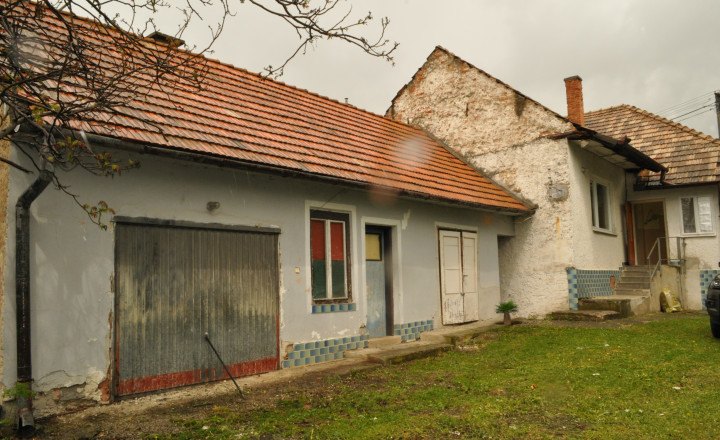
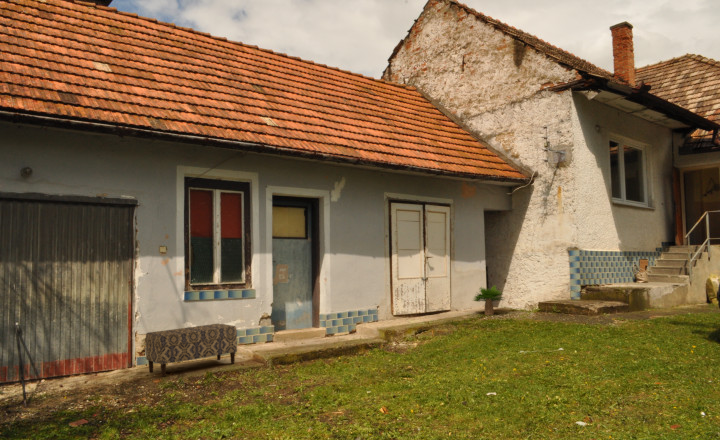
bench: none [292,333,361,376] -> present [146,324,237,377]

